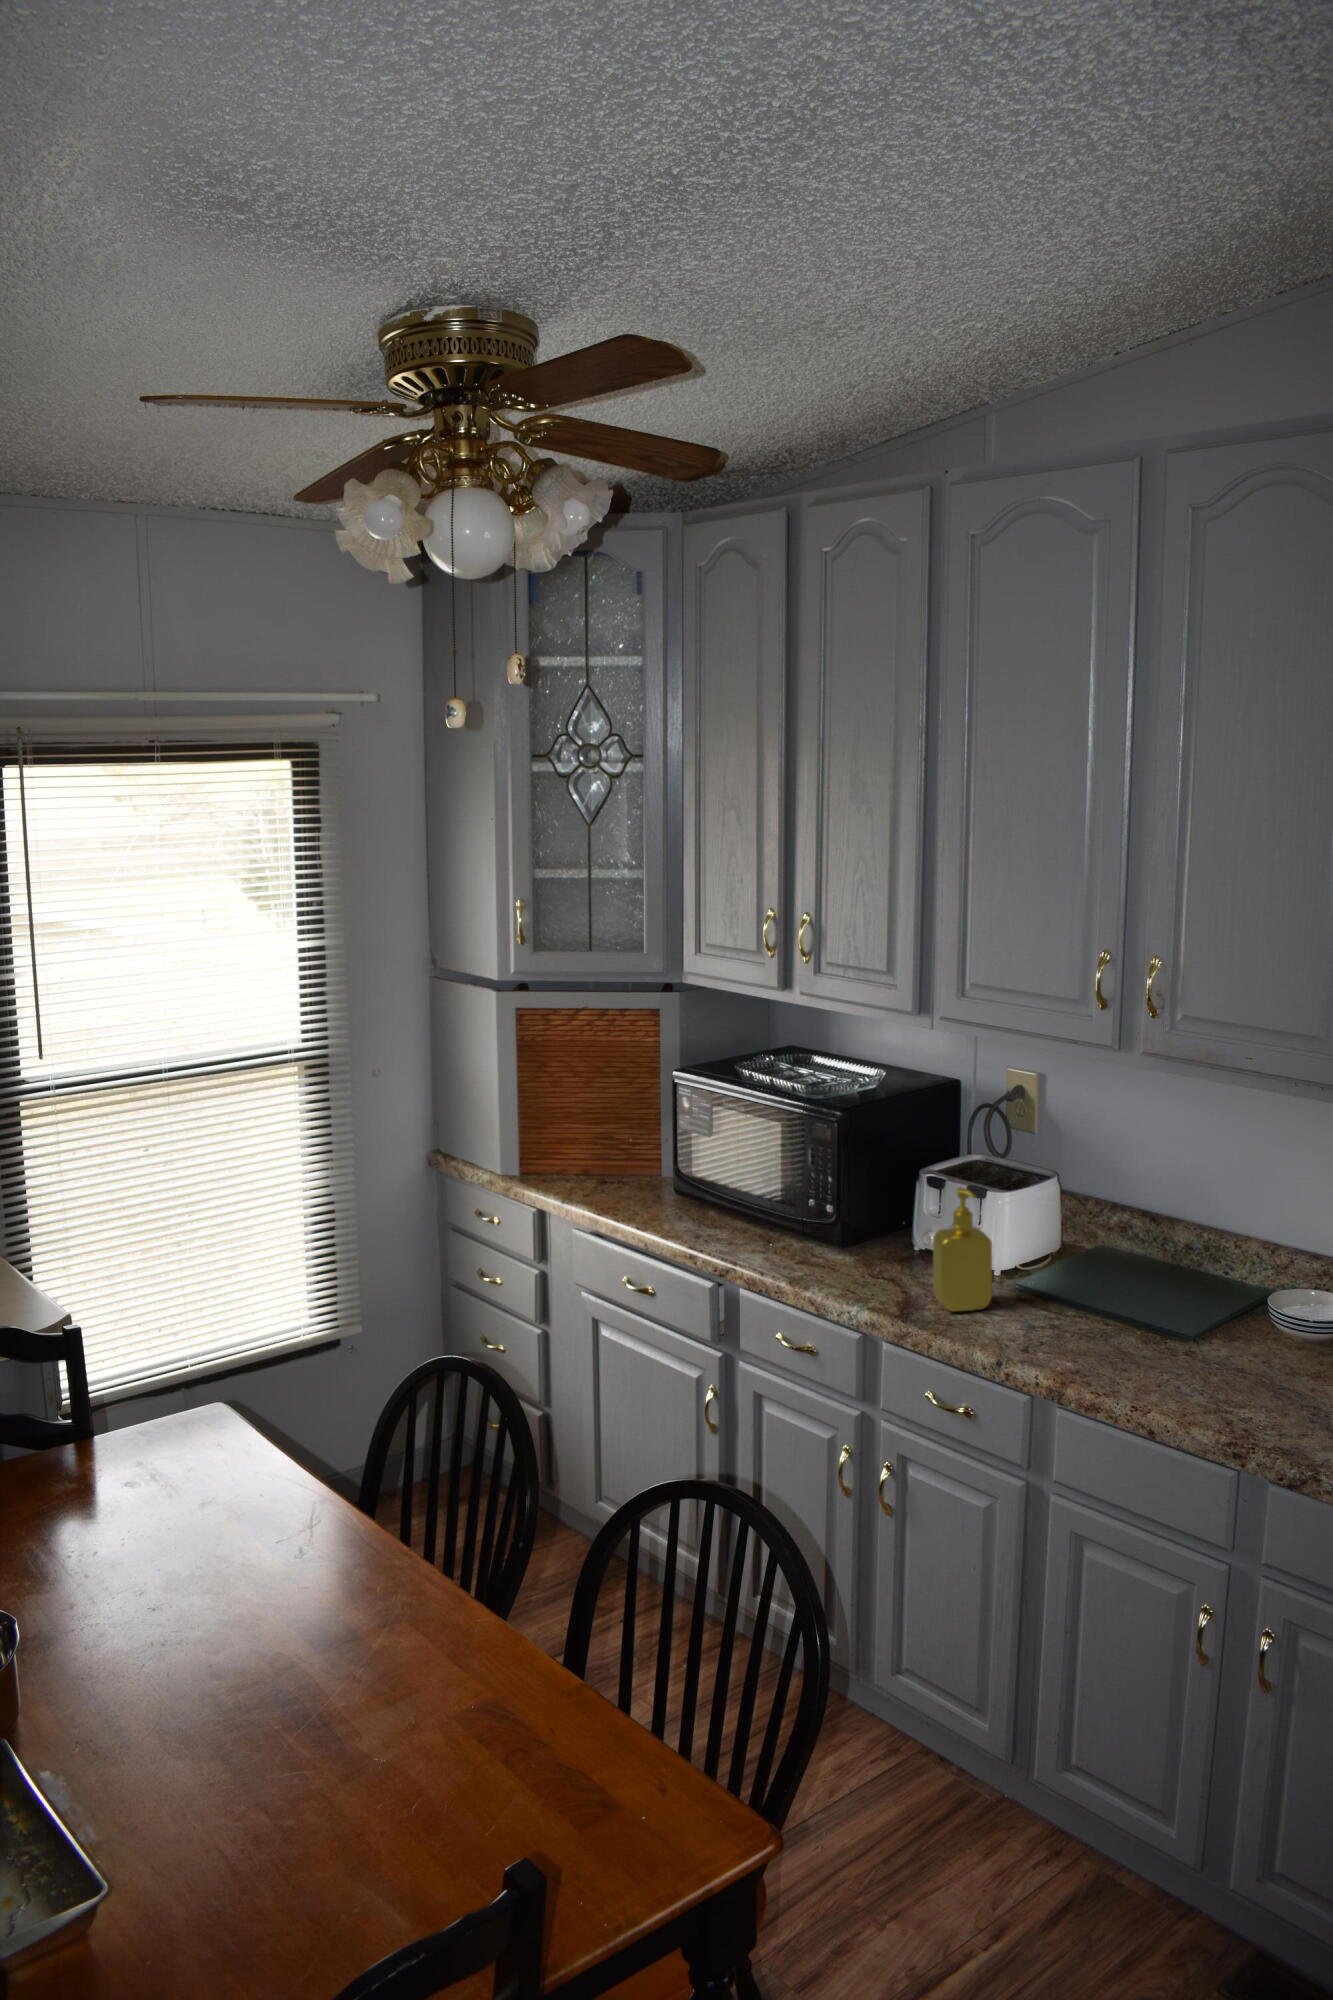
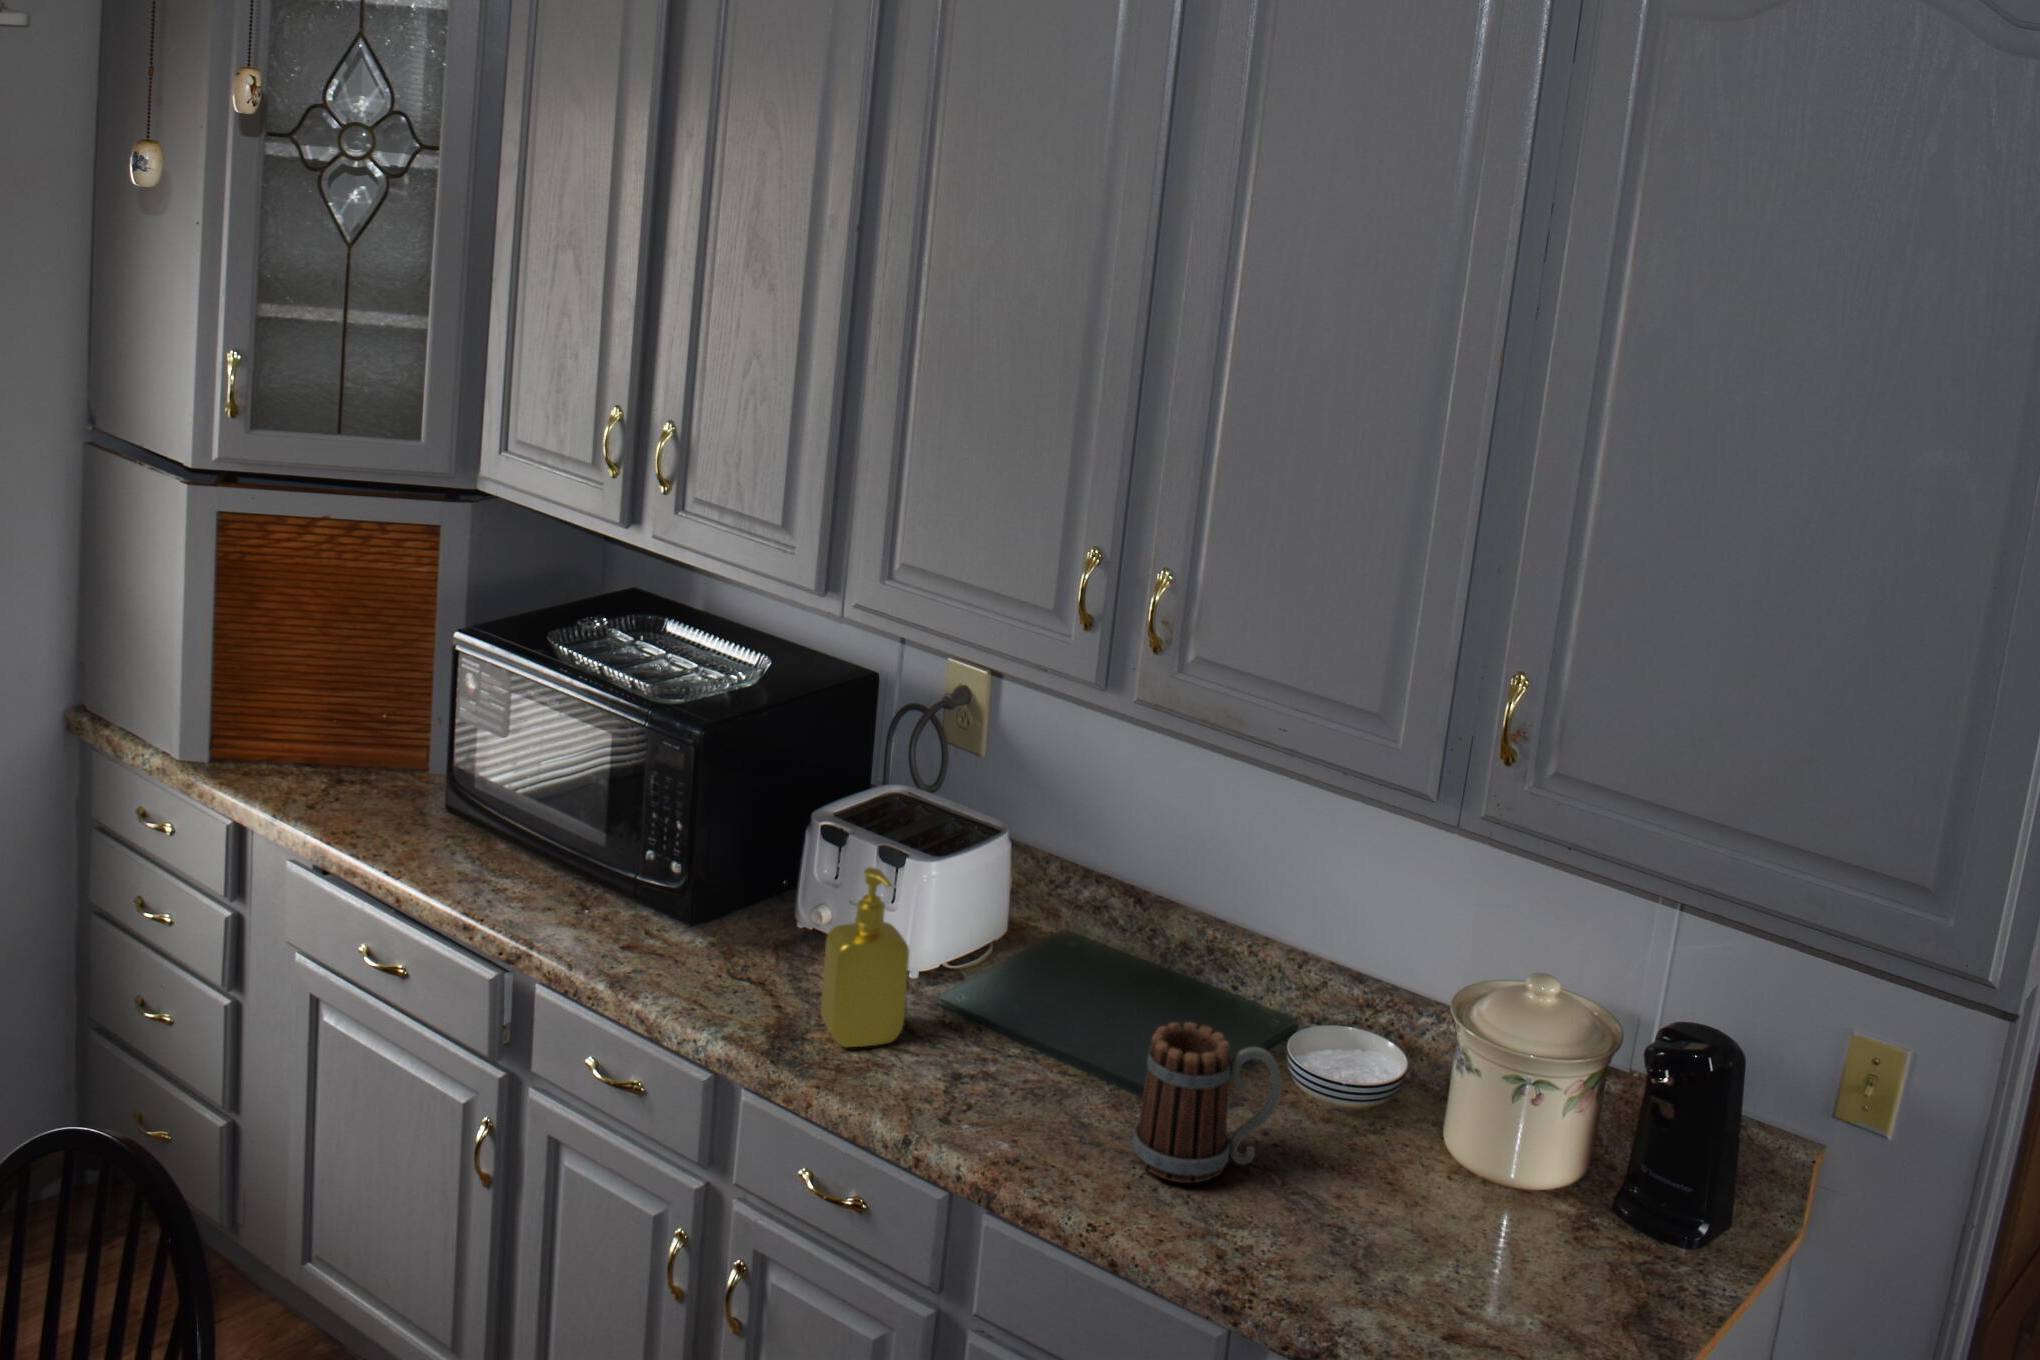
mug: none [1160,1272,1269,1382] -> present [1132,1022,1281,1183]

